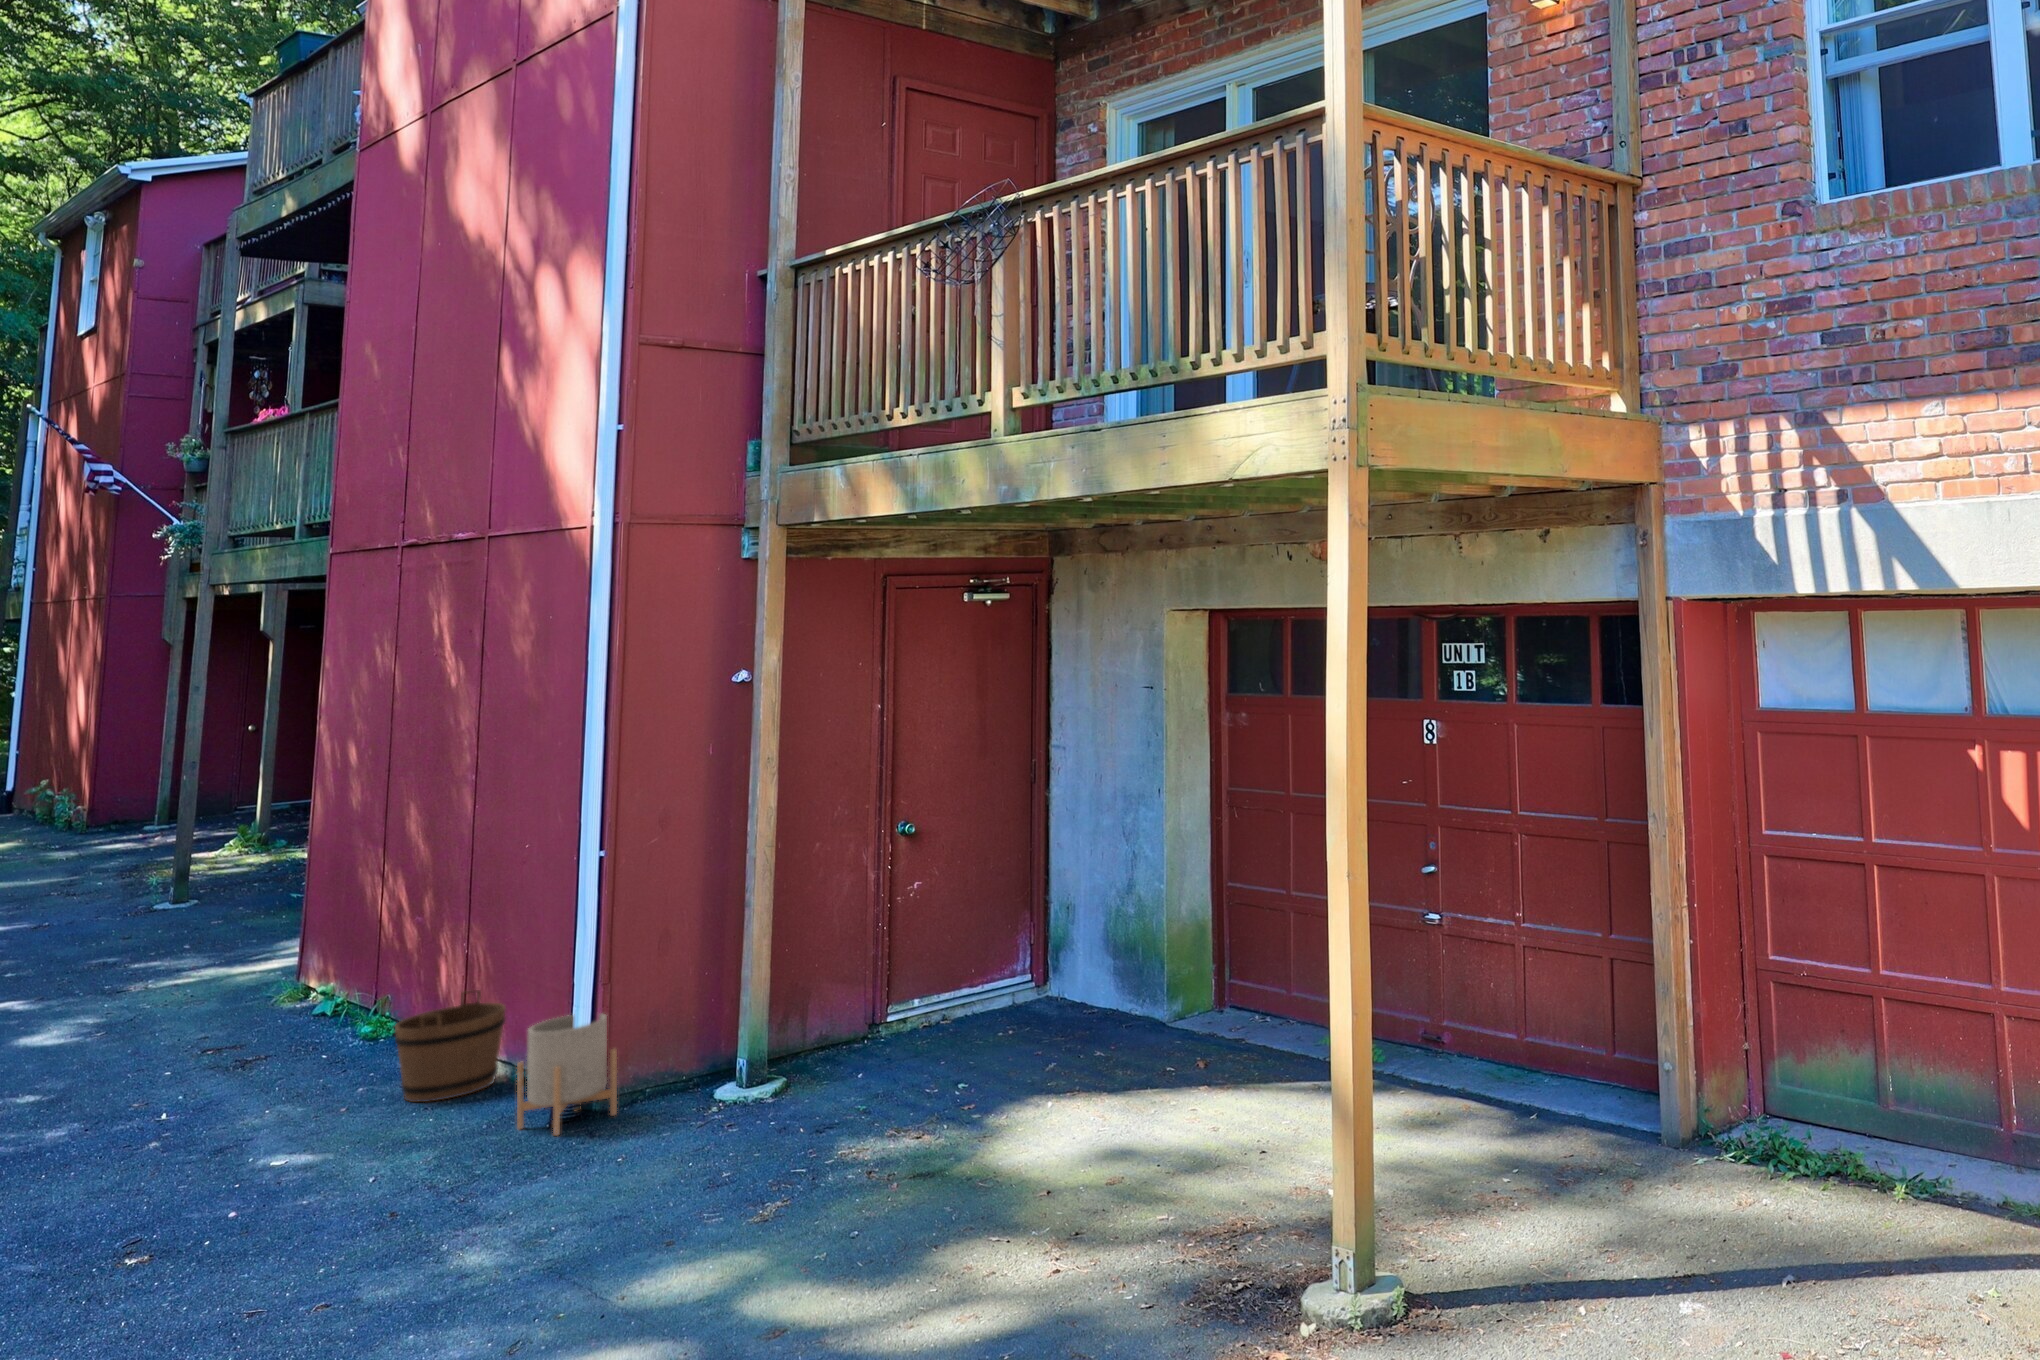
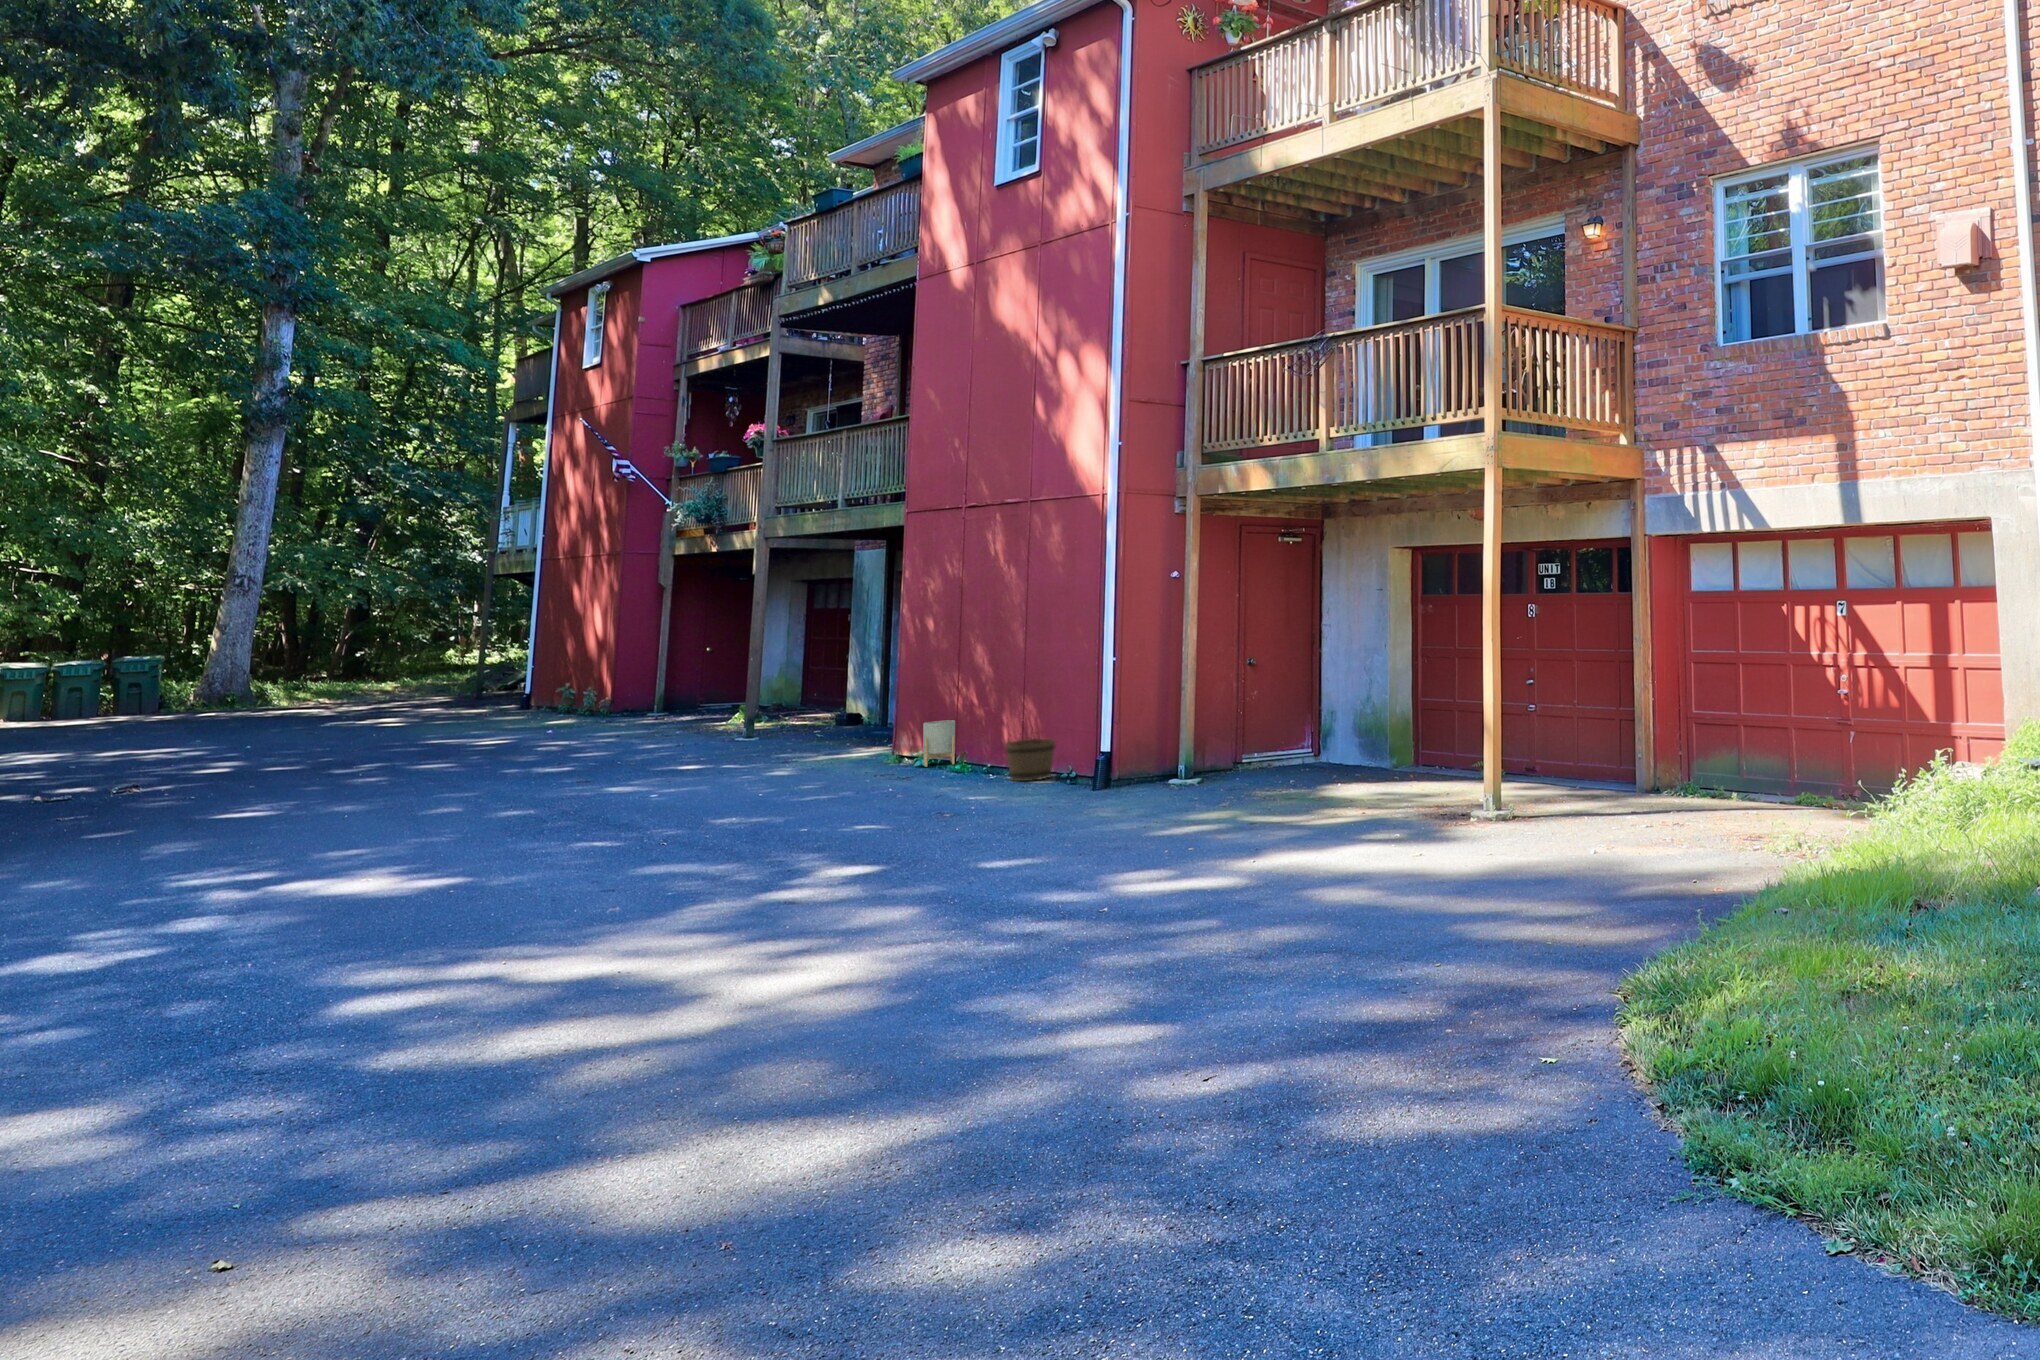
planter: present [517,1014,617,1136] -> present [923,721,955,767]

